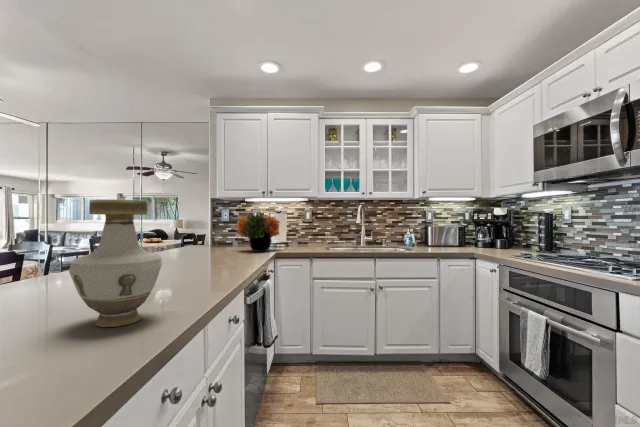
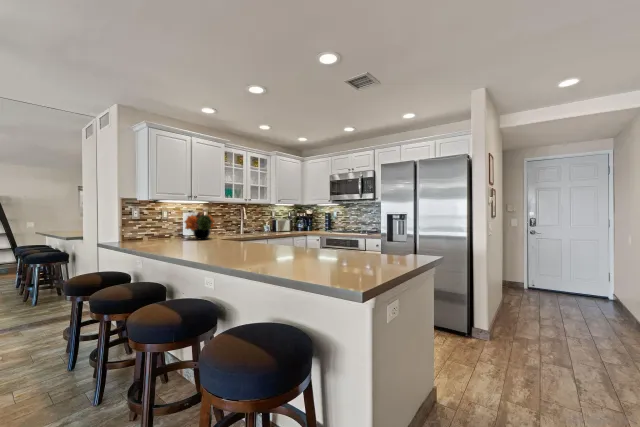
vase: present [69,200,162,327] -> none [302,213,330,257]

